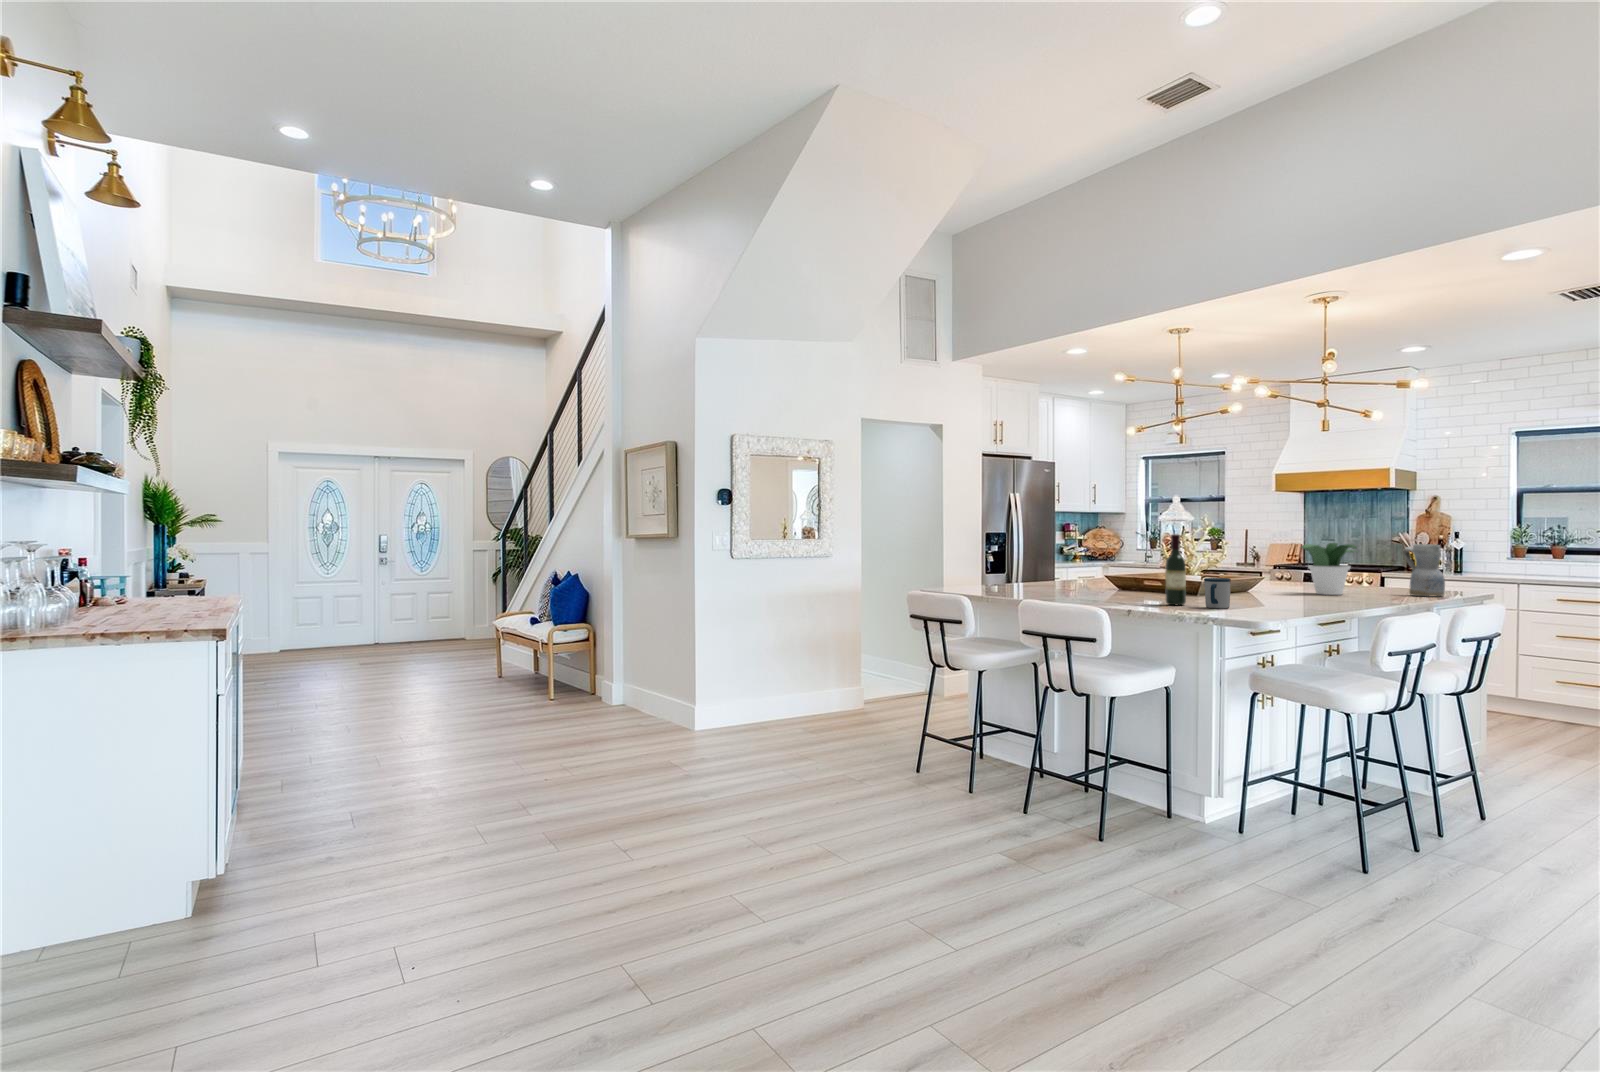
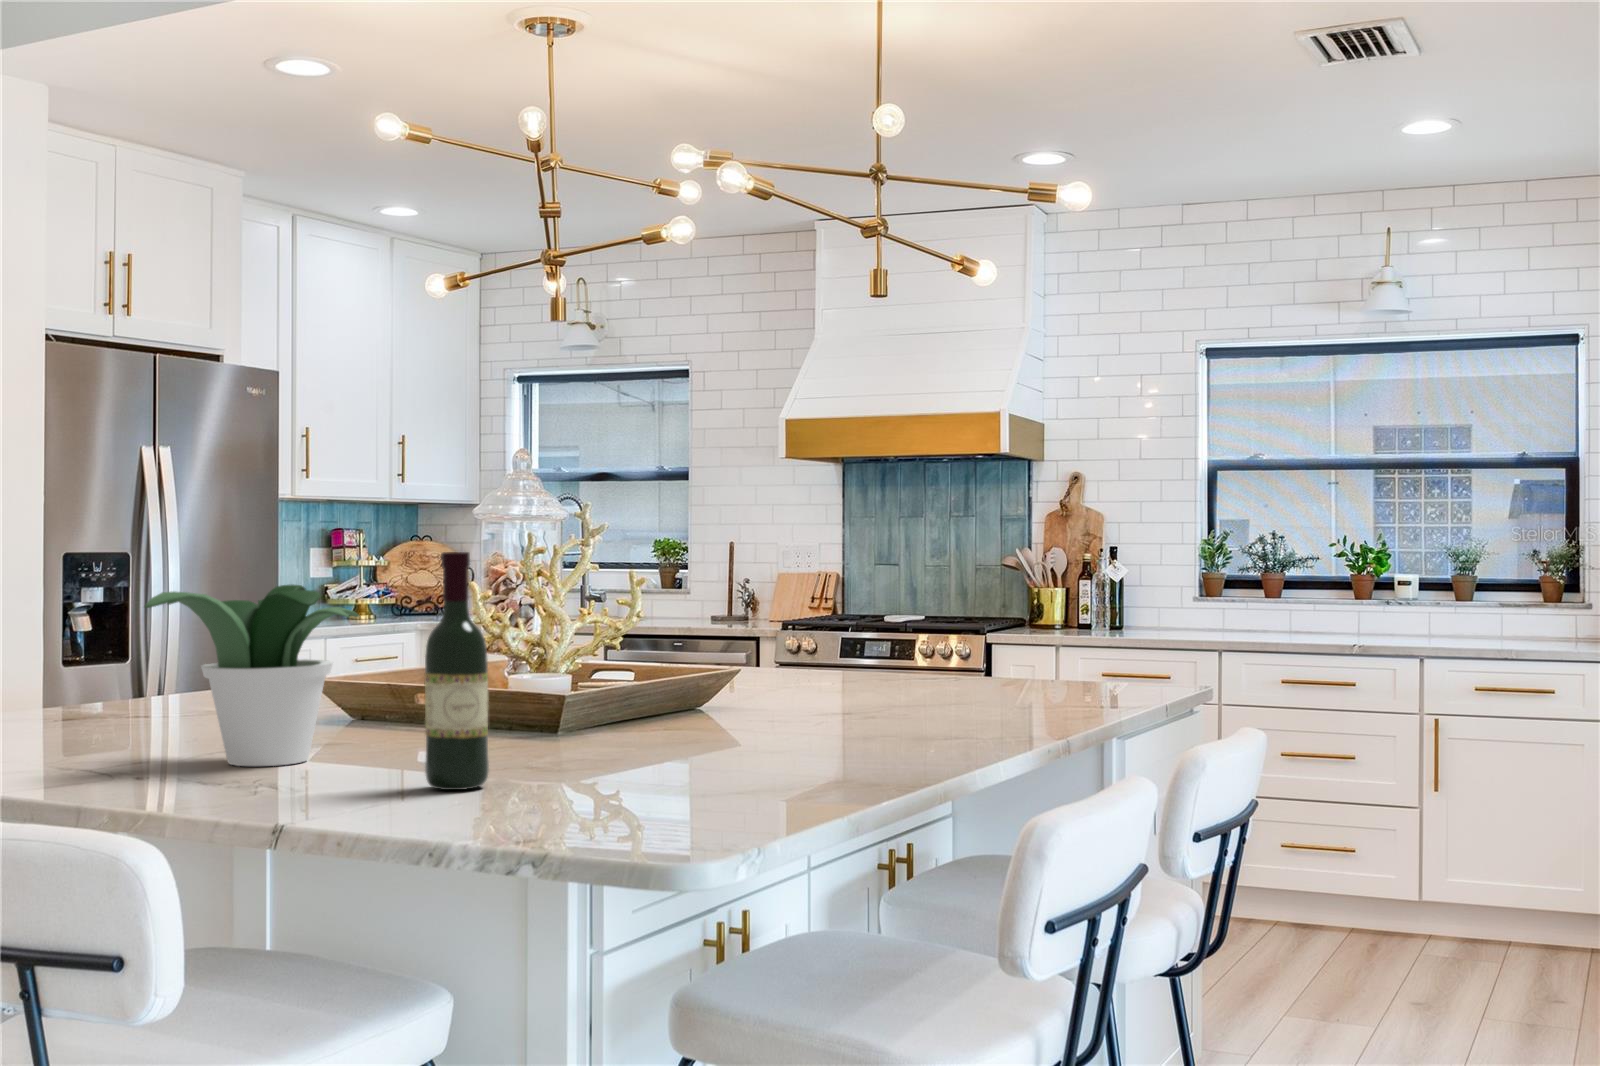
potted plant: present [1302,543,1357,595] -> present [145,585,359,766]
ceramic pitcher: present [1403,544,1445,596] -> none [1047,574,1133,706]
mug: present [1204,578,1231,608] -> none [536,694,617,799]

